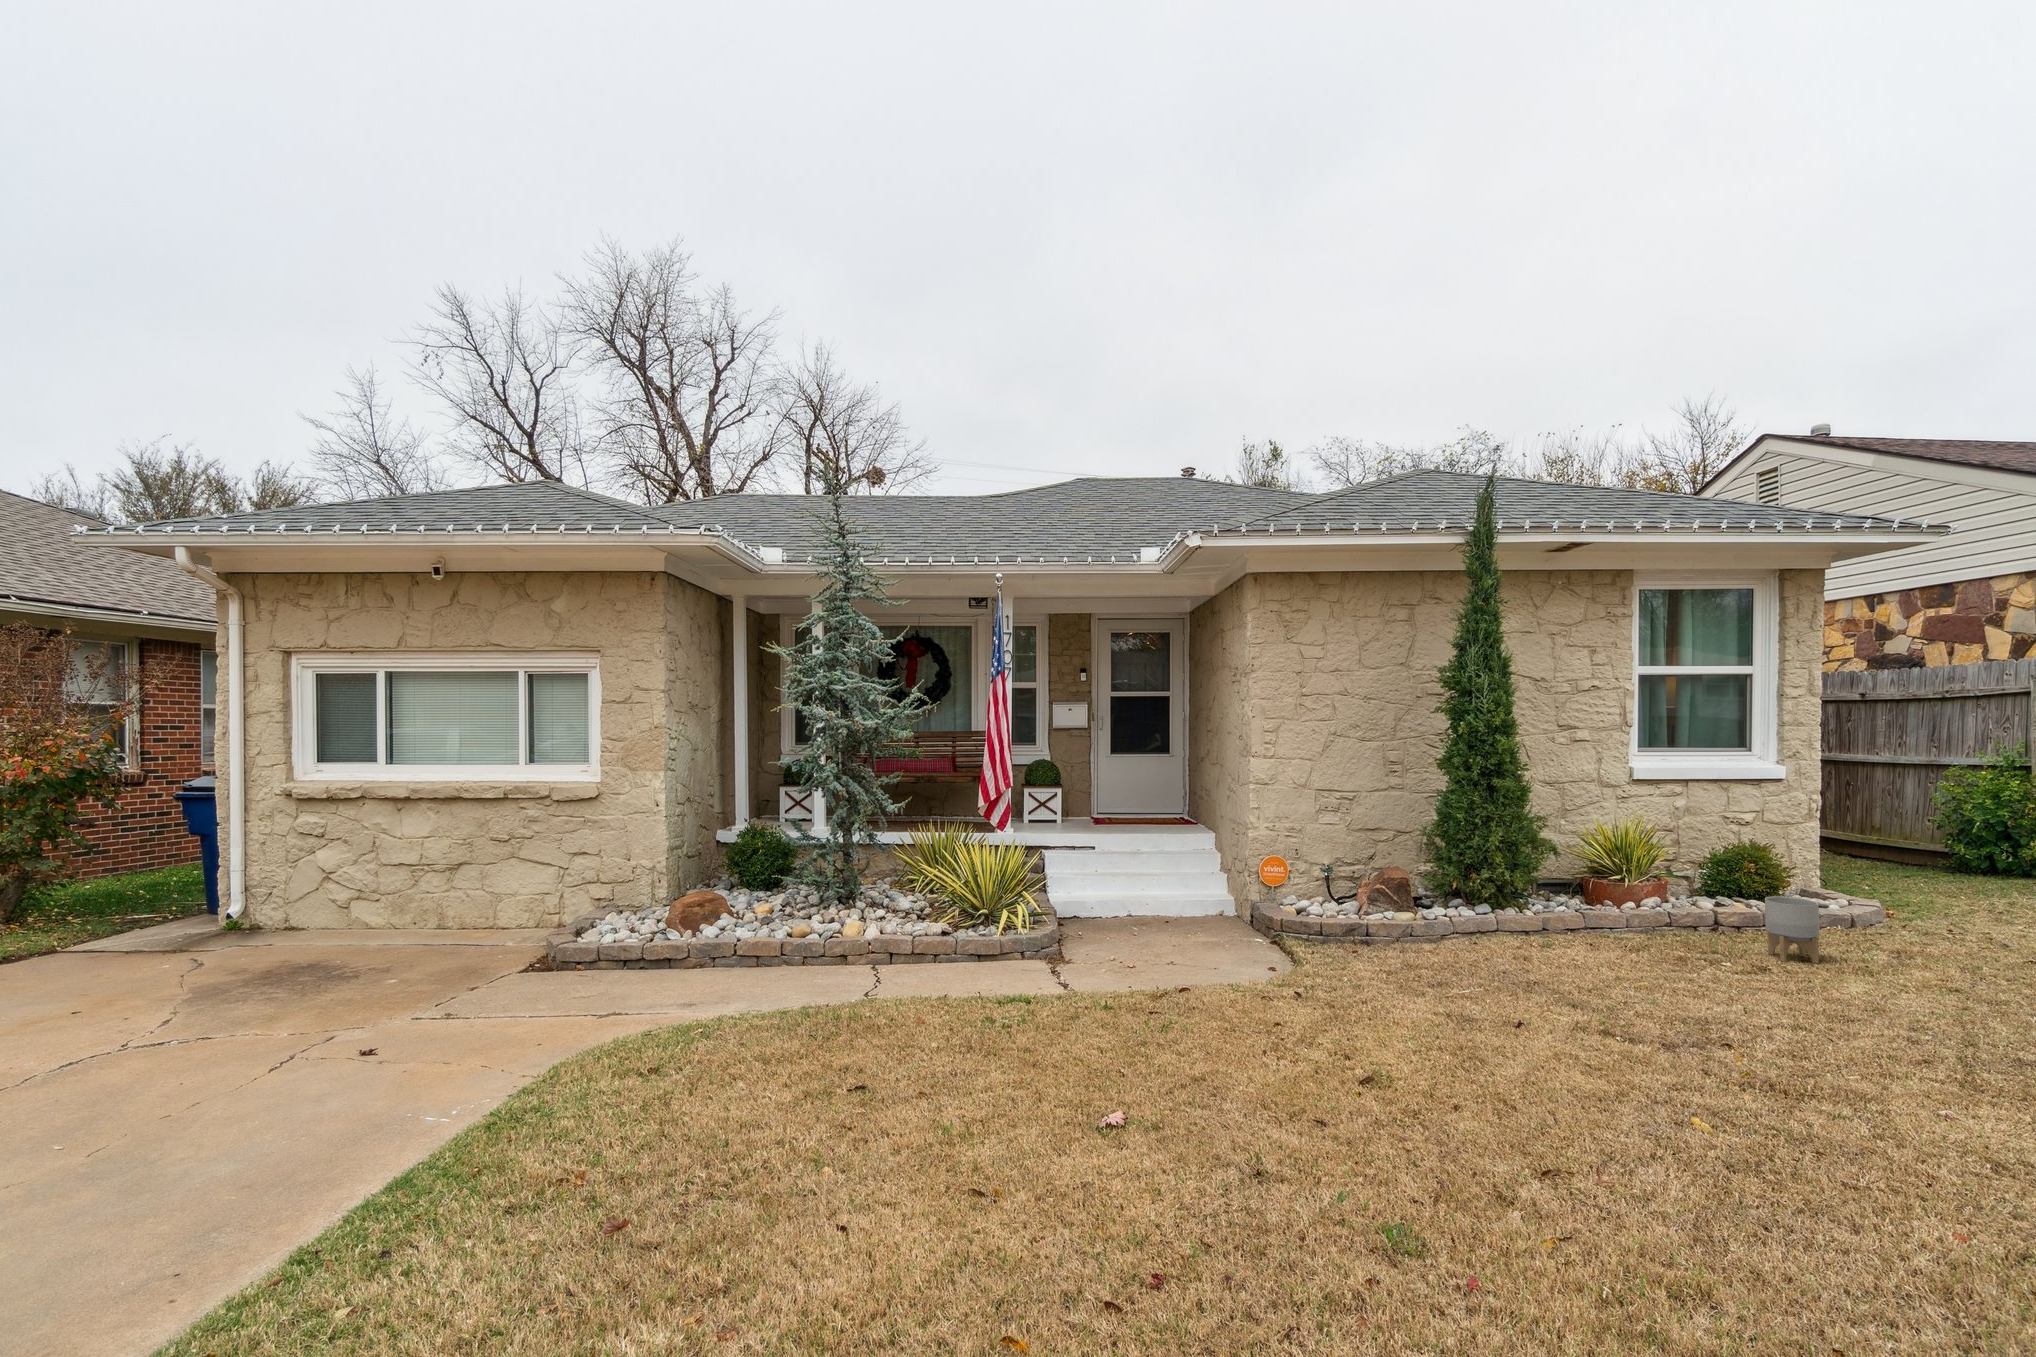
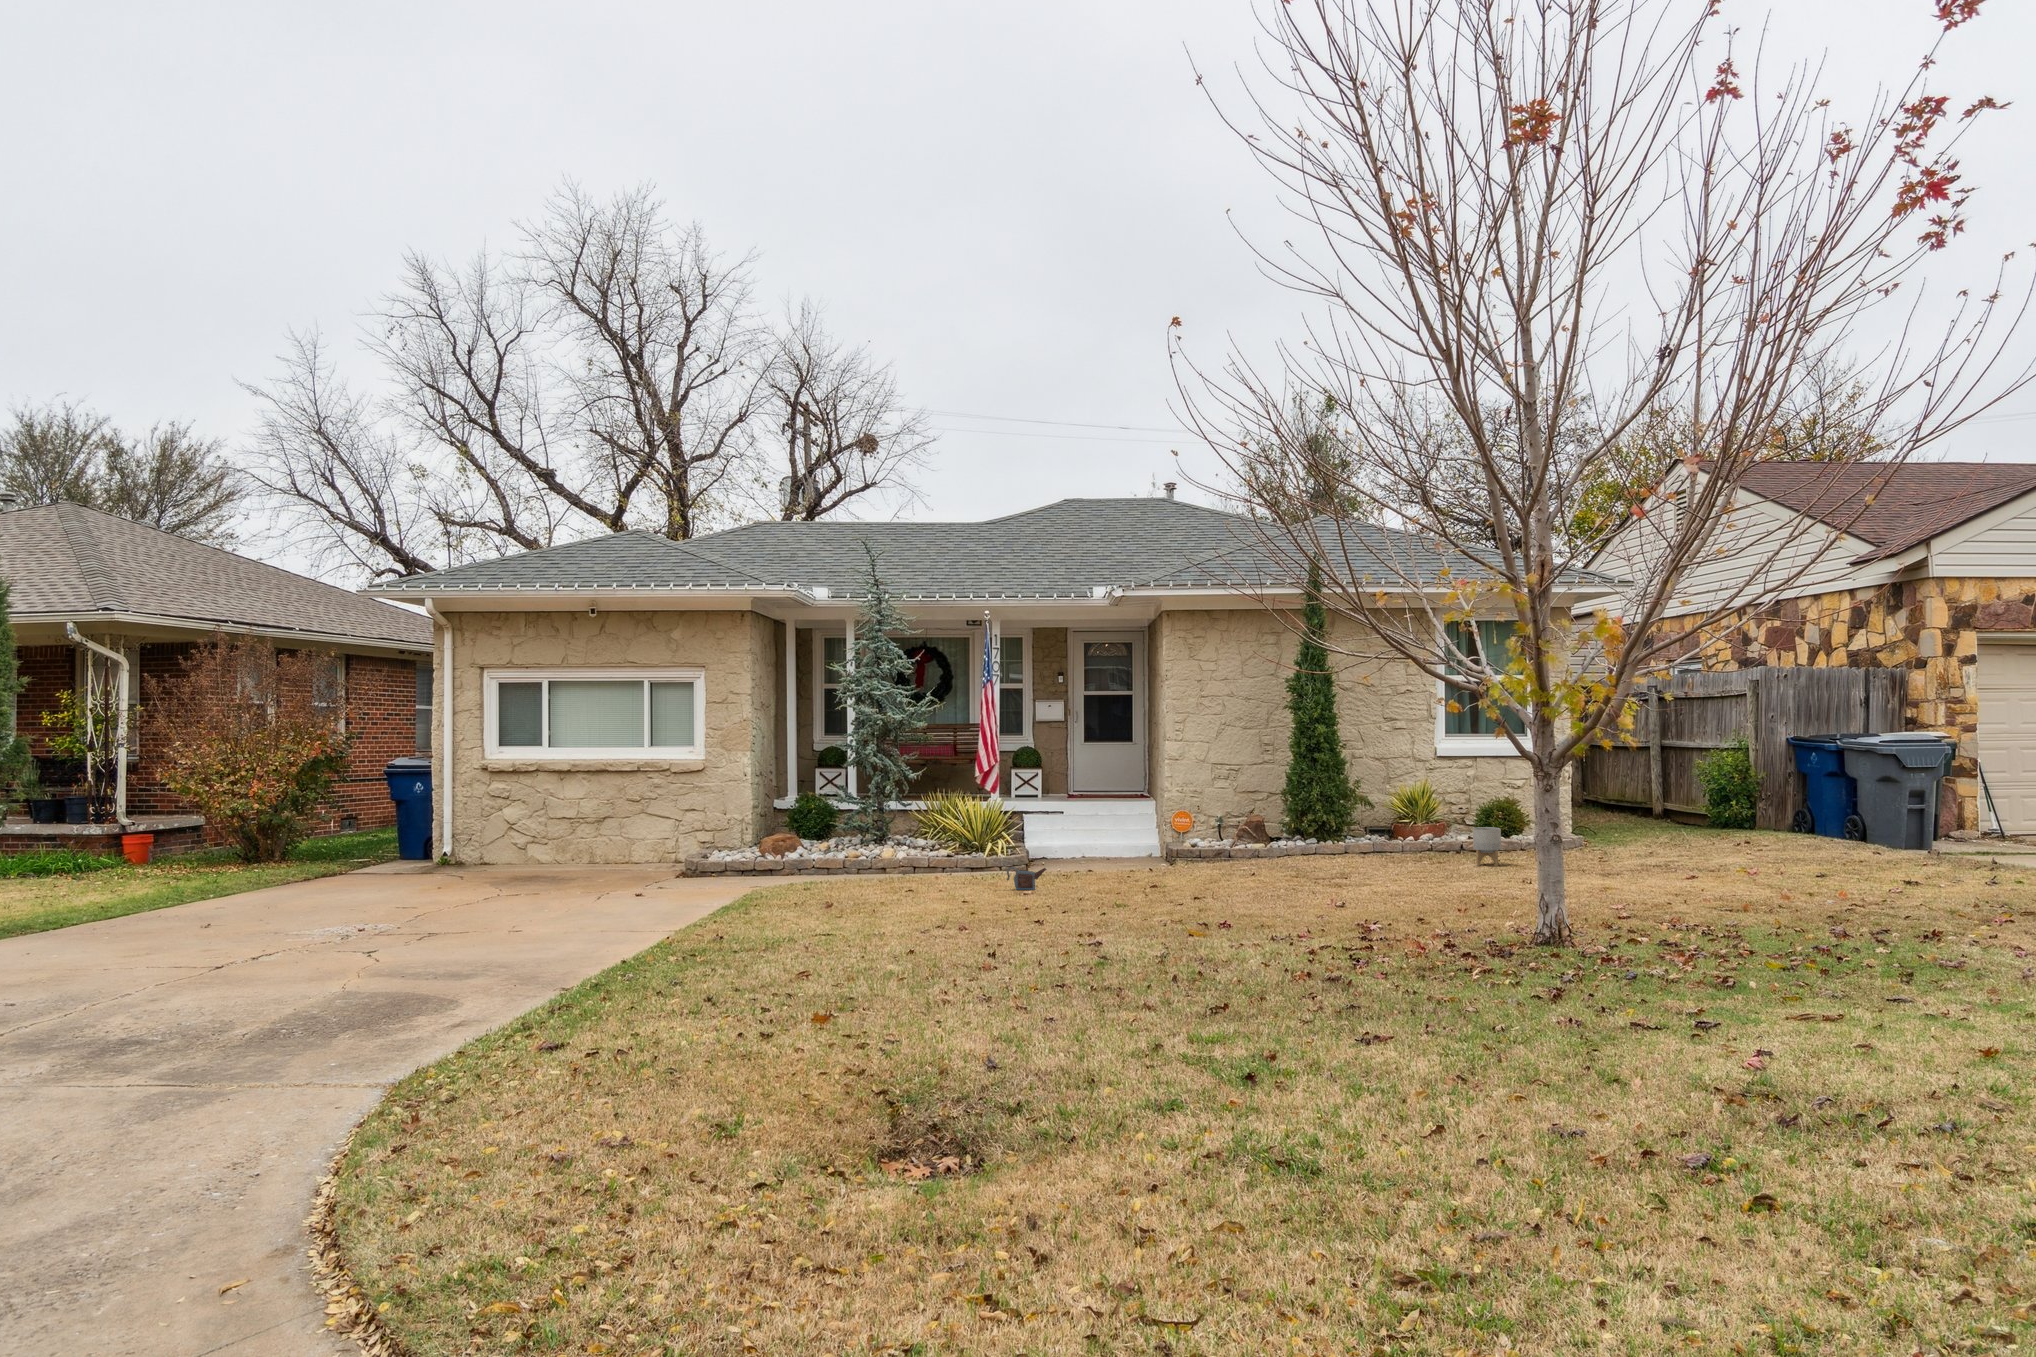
watering can: none [1050,998,1124,1042] -> present [1007,867,1047,890]

